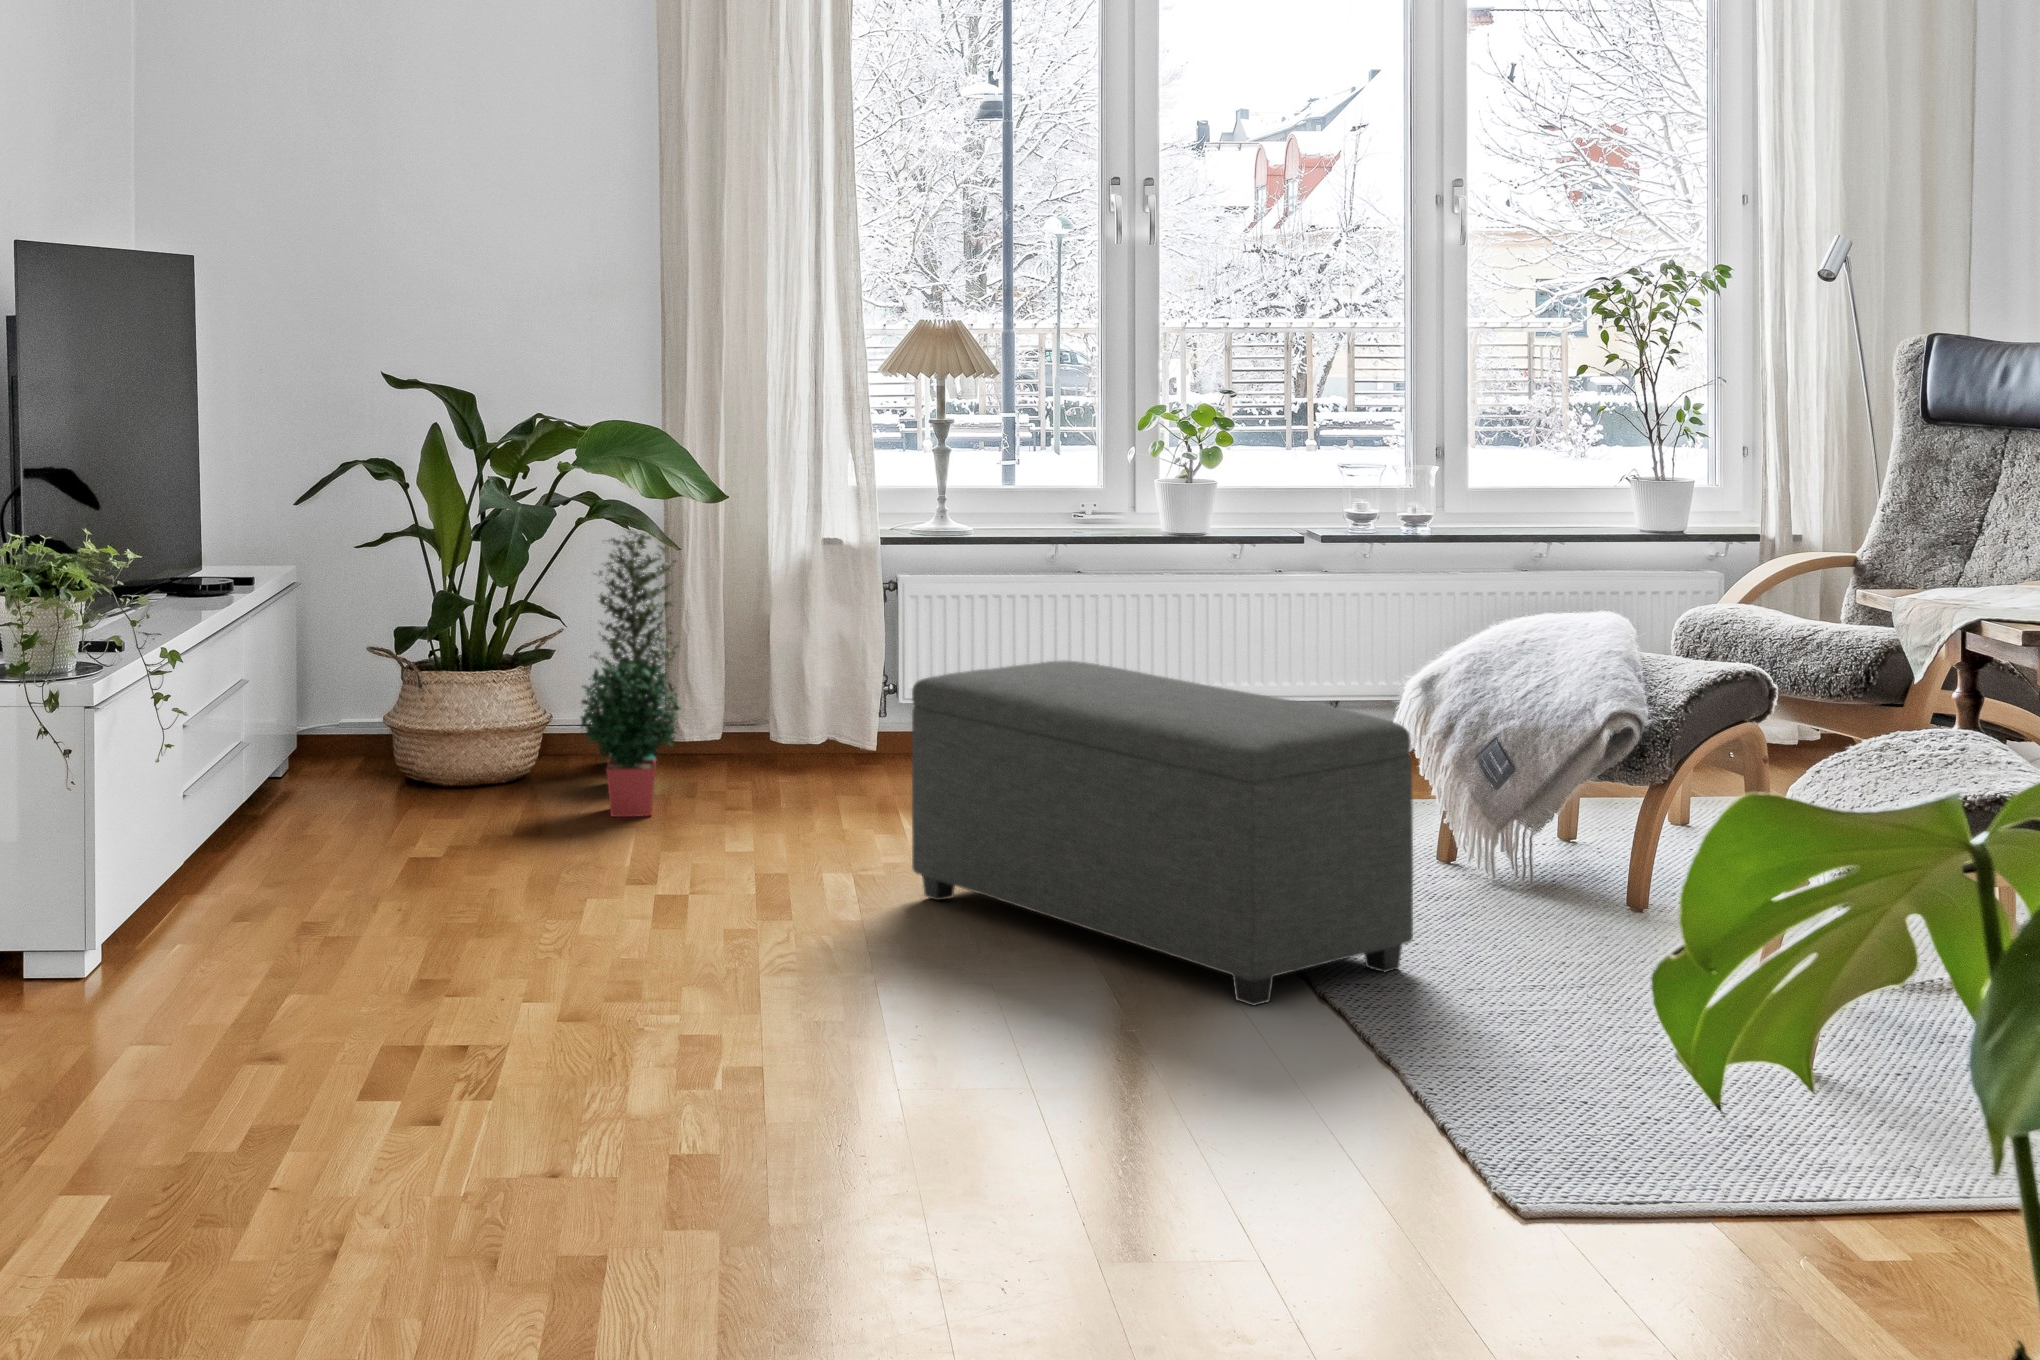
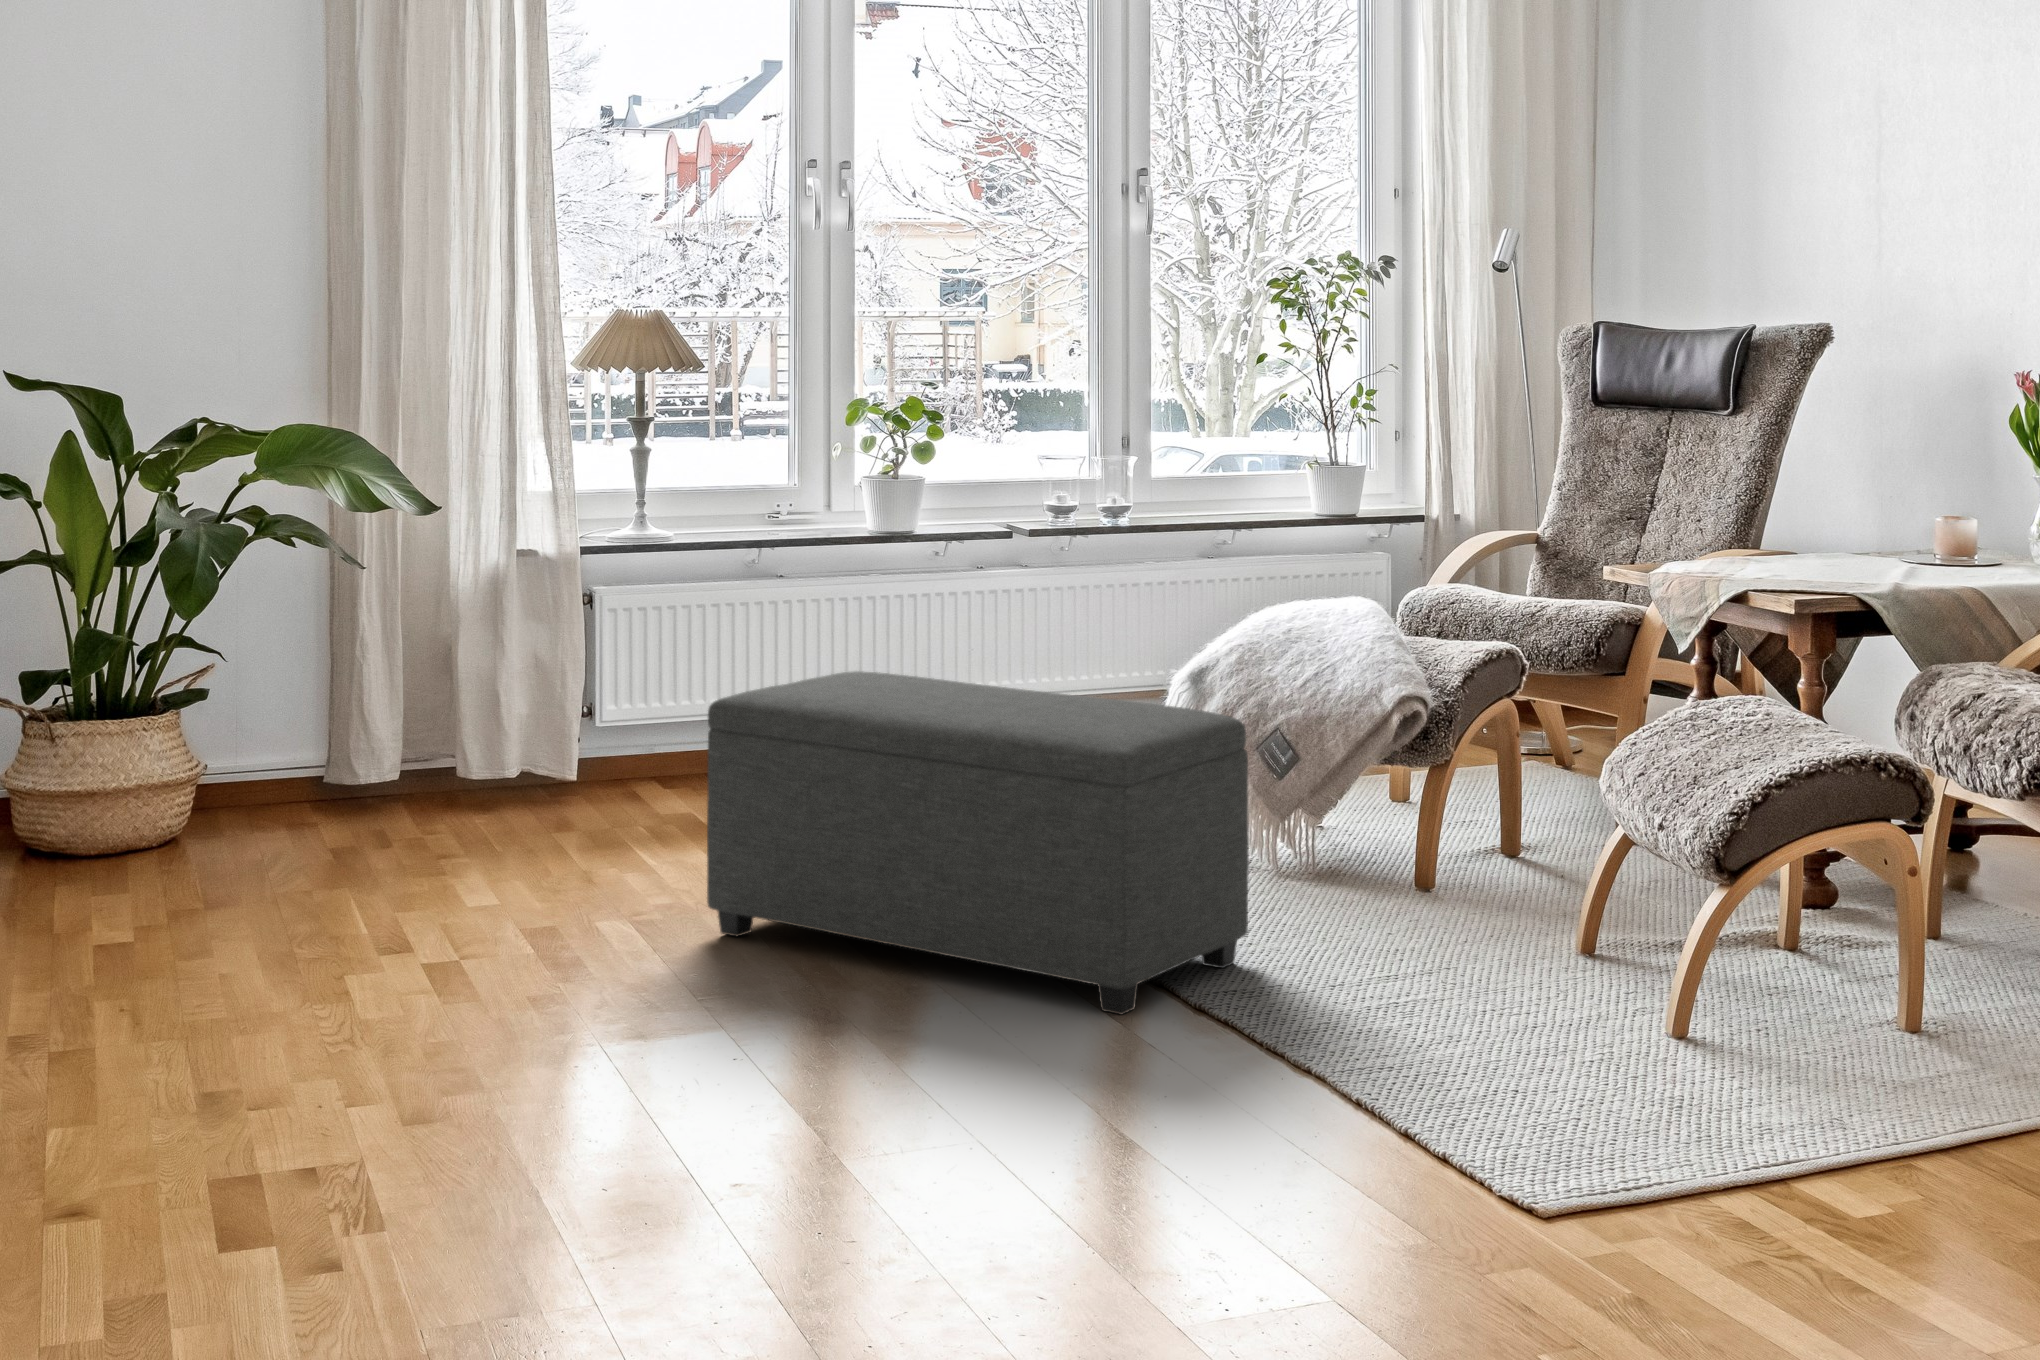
potted plant: present [581,528,689,817] -> none [248,534,393,875]

